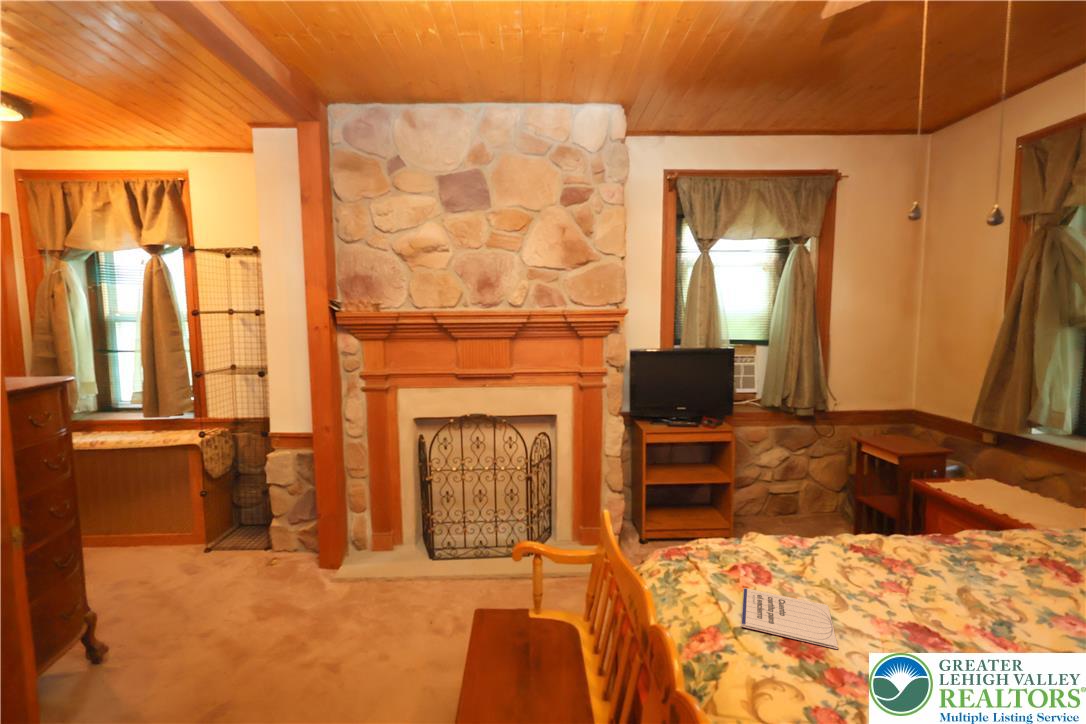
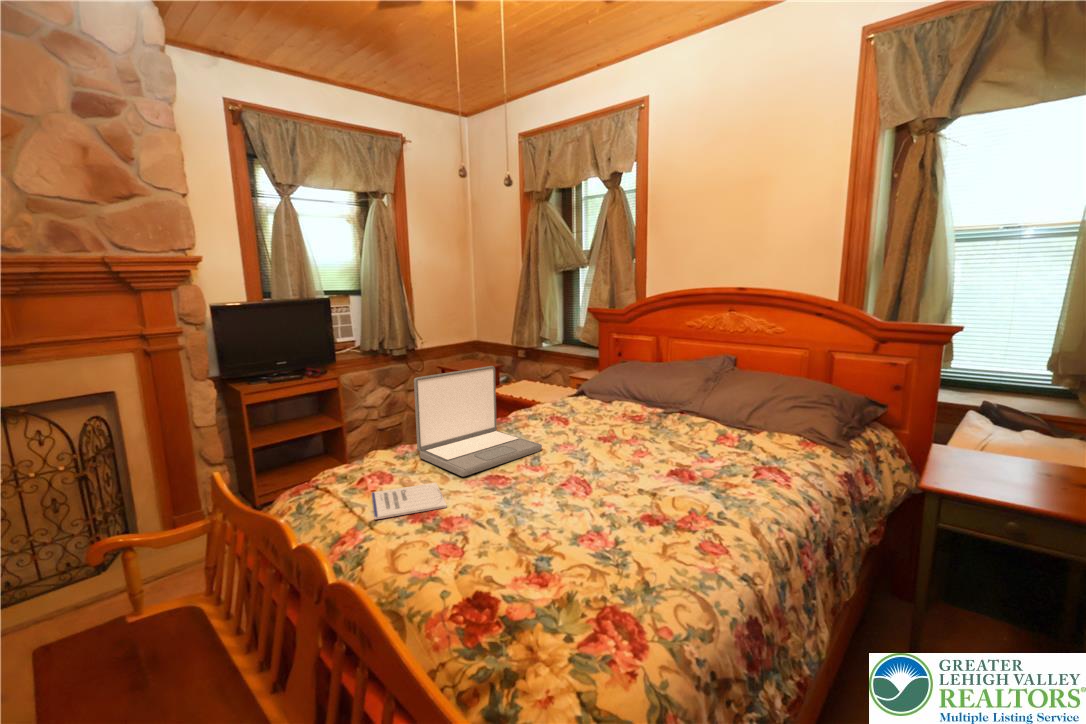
laptop: none [809,462,1017,613] -> present [414,366,542,477]

